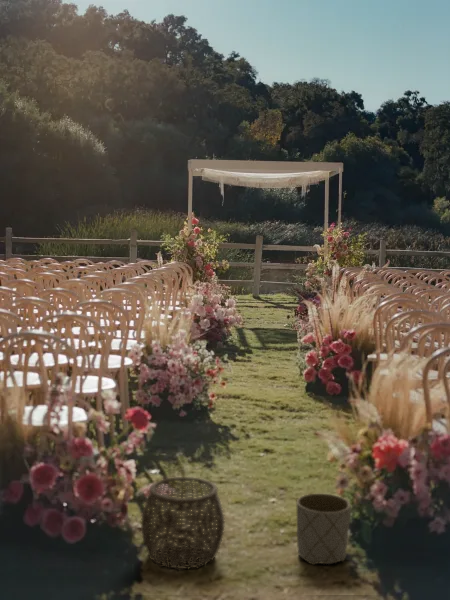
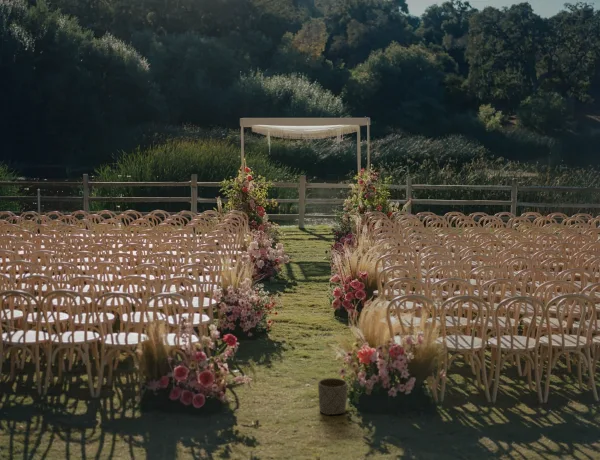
woven basket: present [141,477,224,569] -> none [234,371,280,420]

